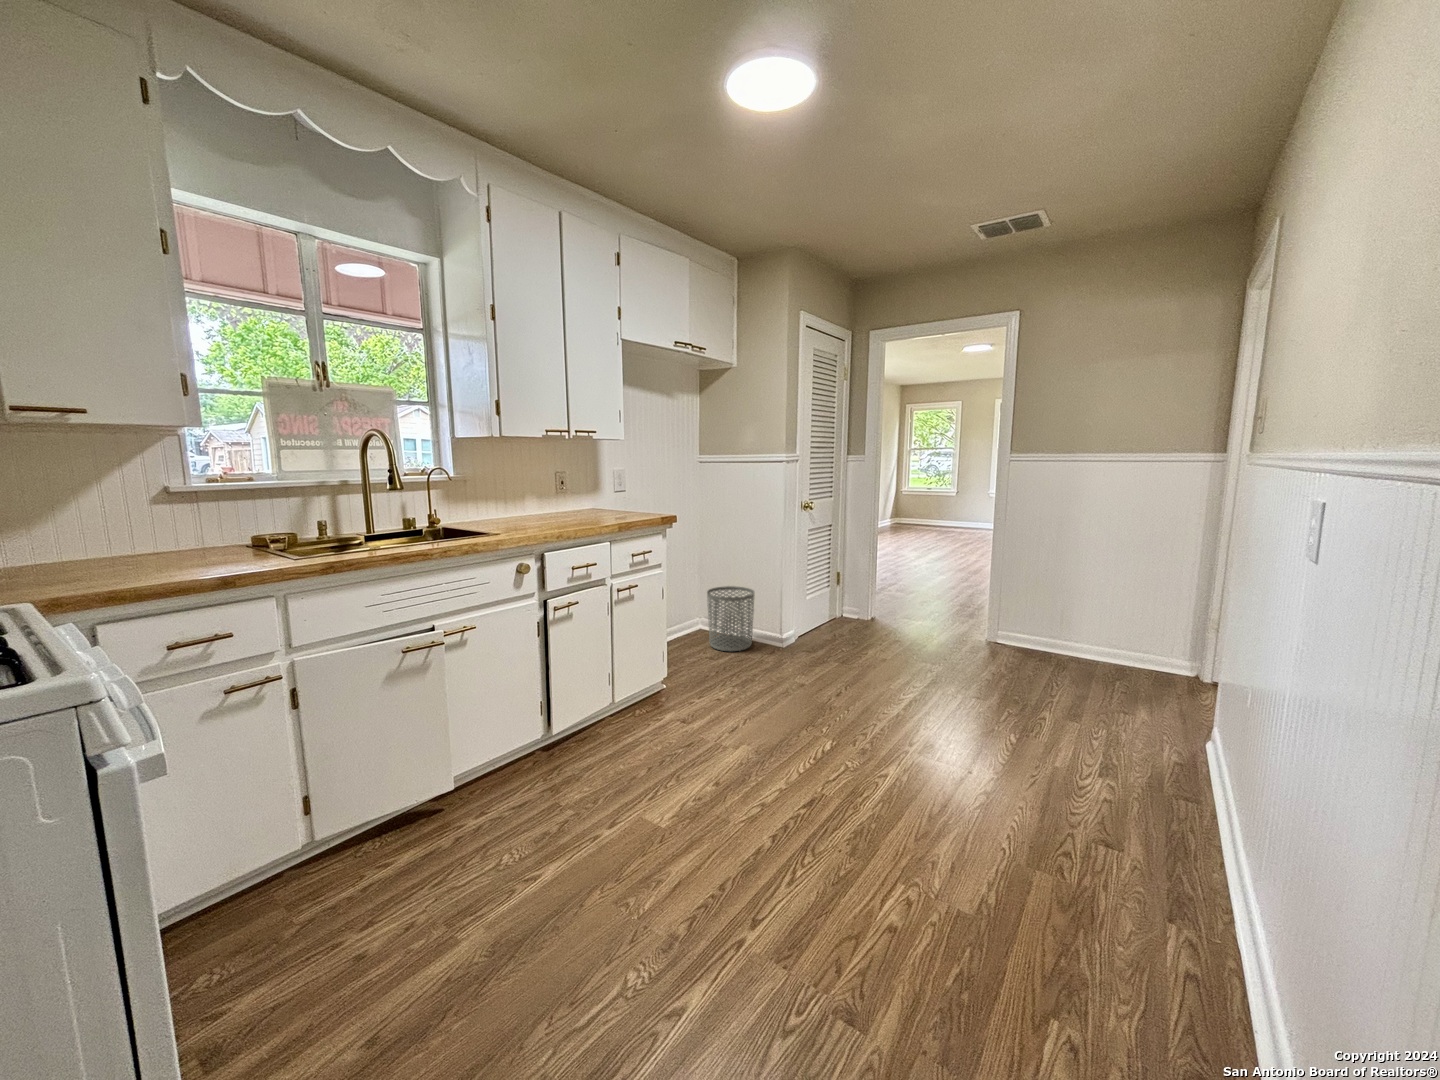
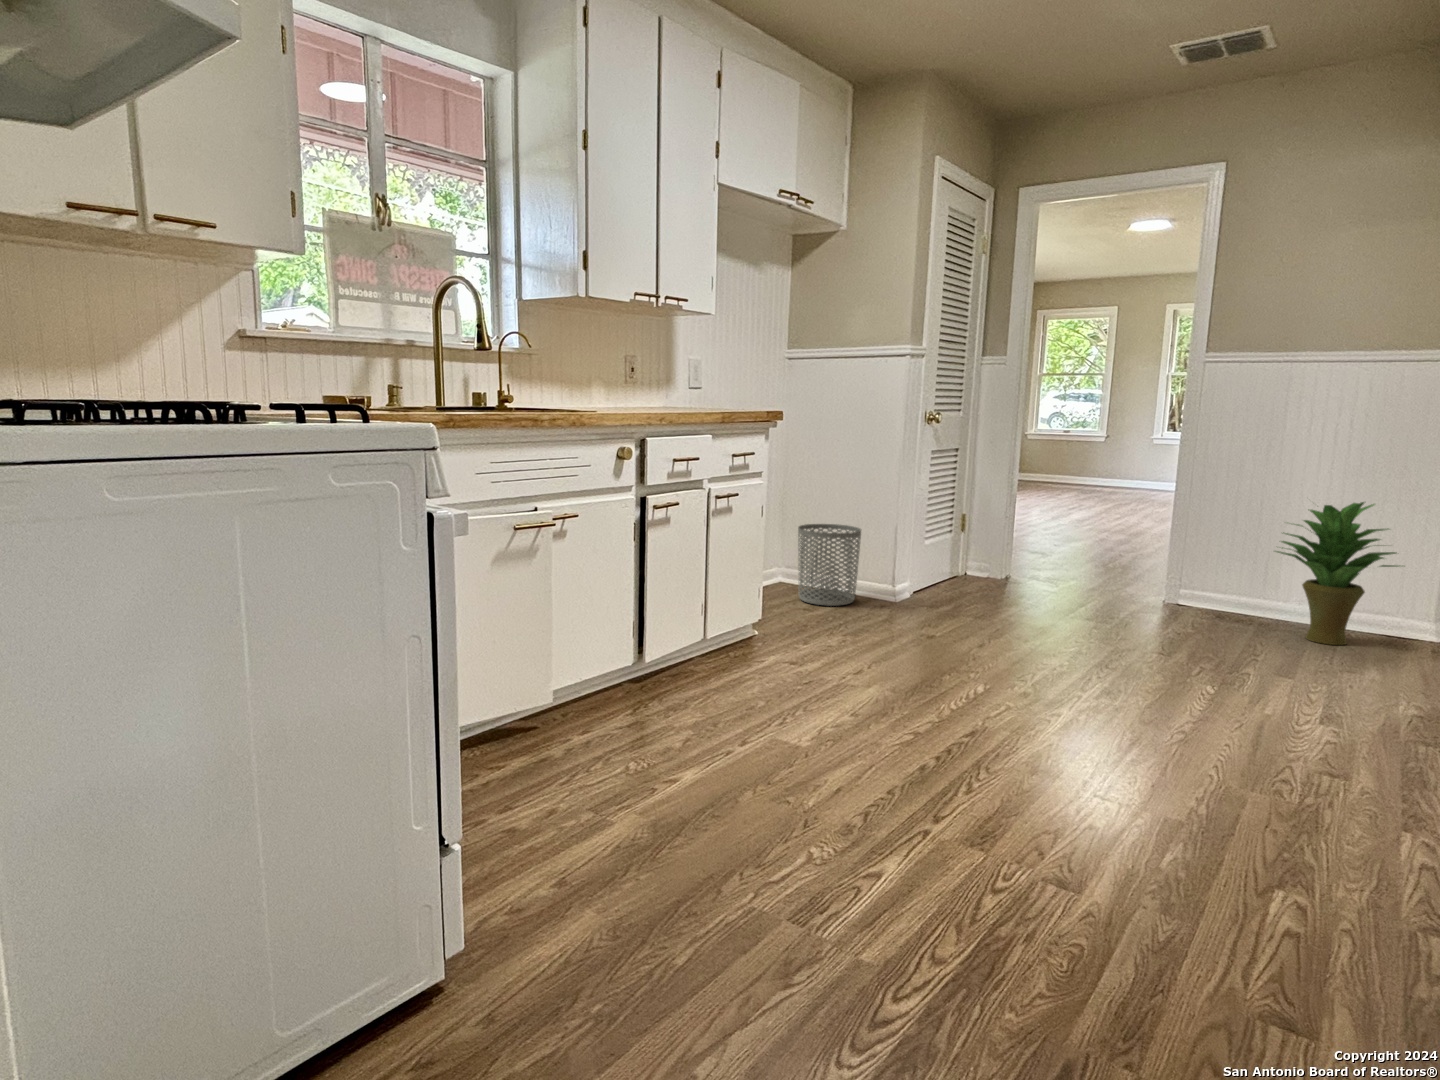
potted plant: none [1063,566,1164,681] -> present [1276,502,1399,645]

